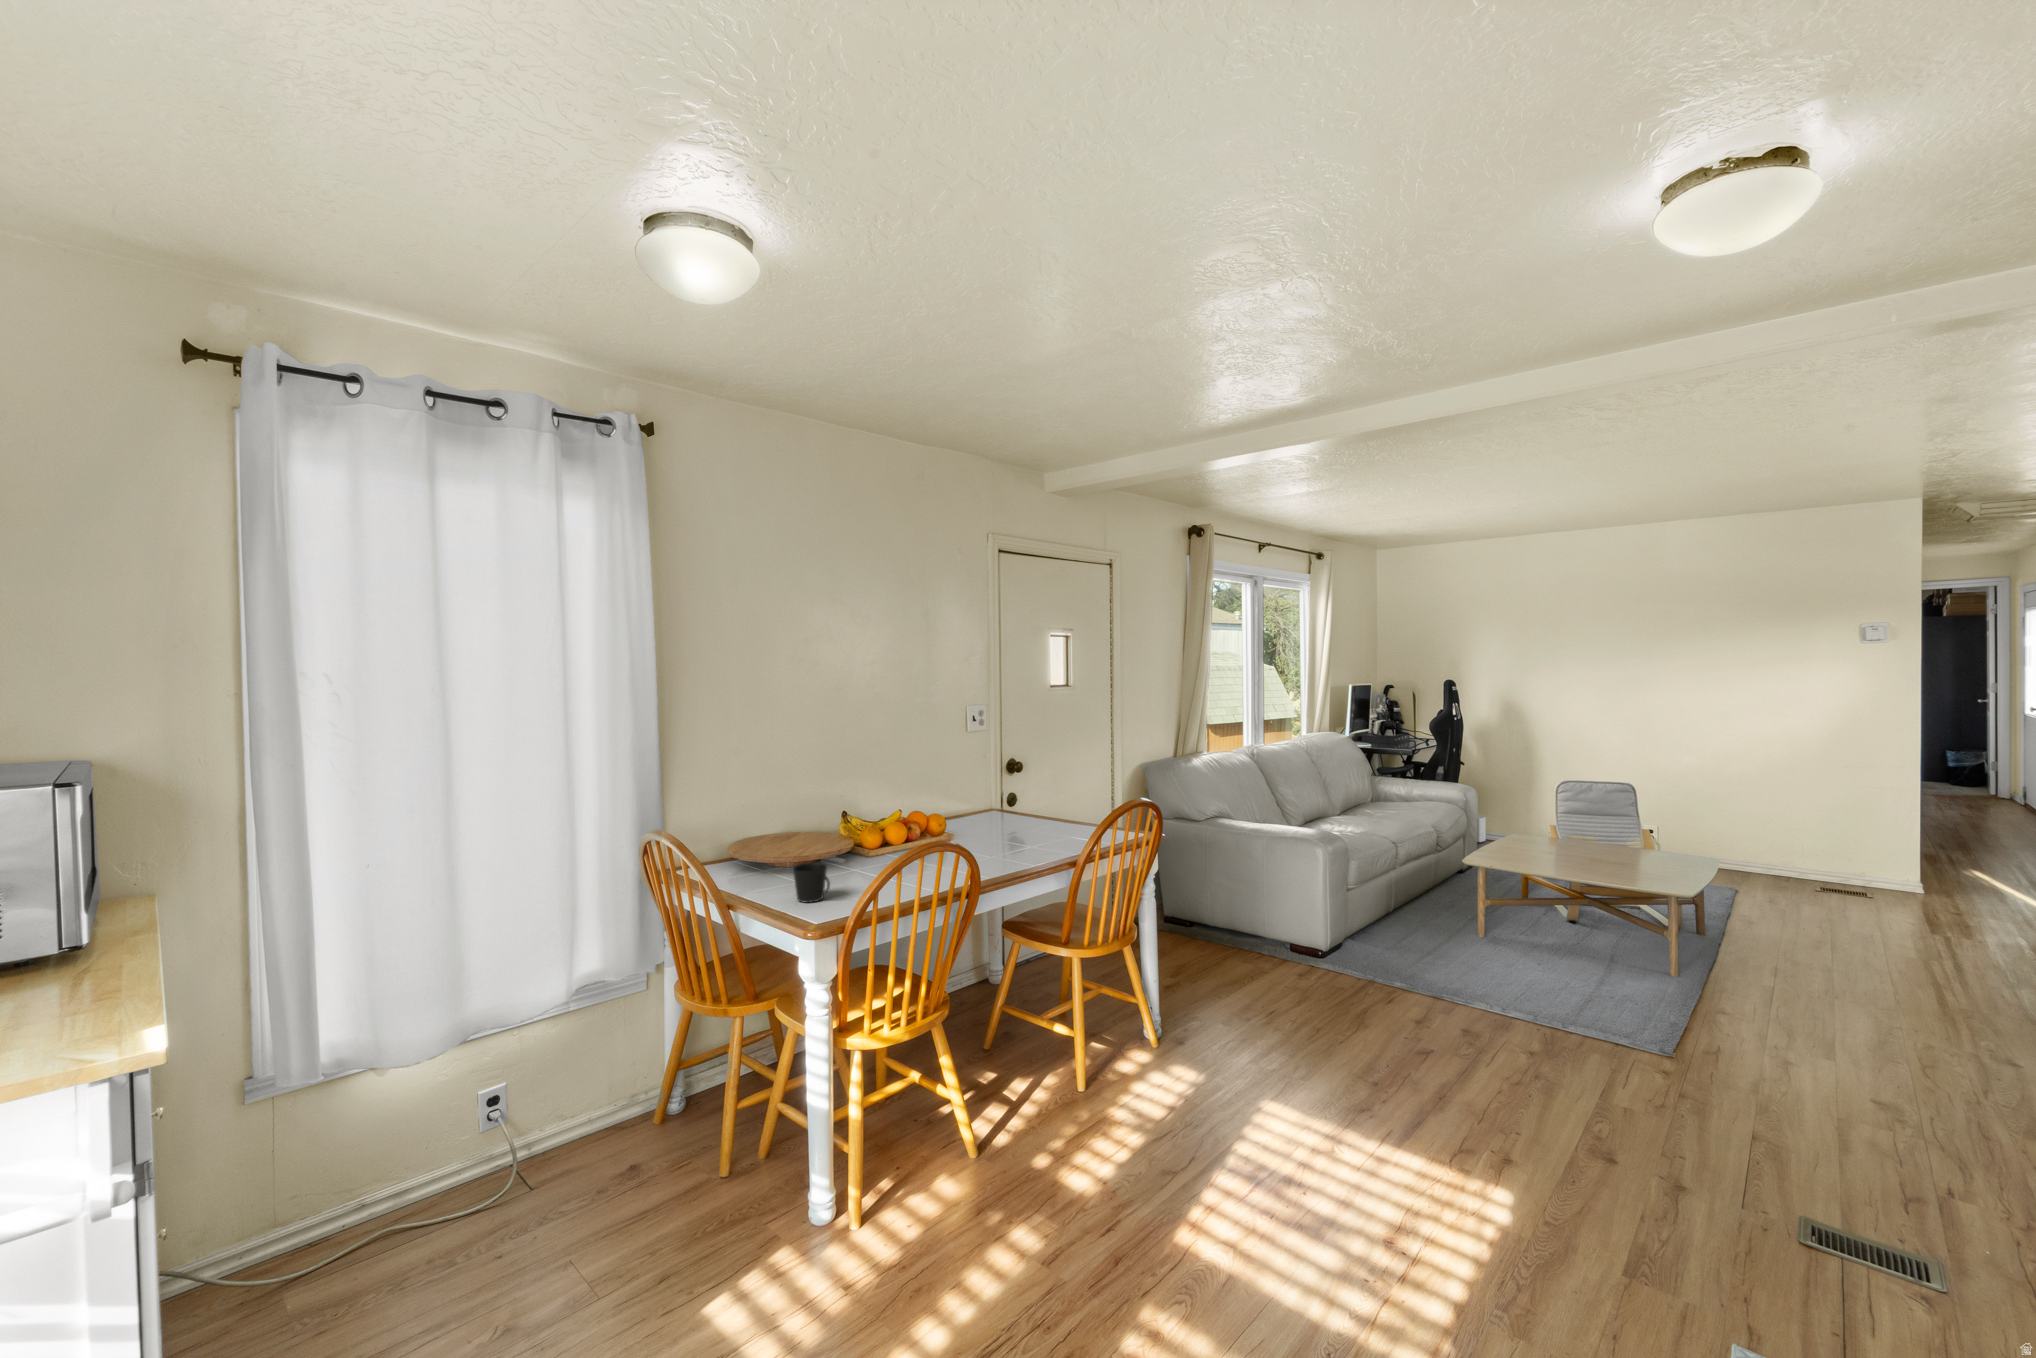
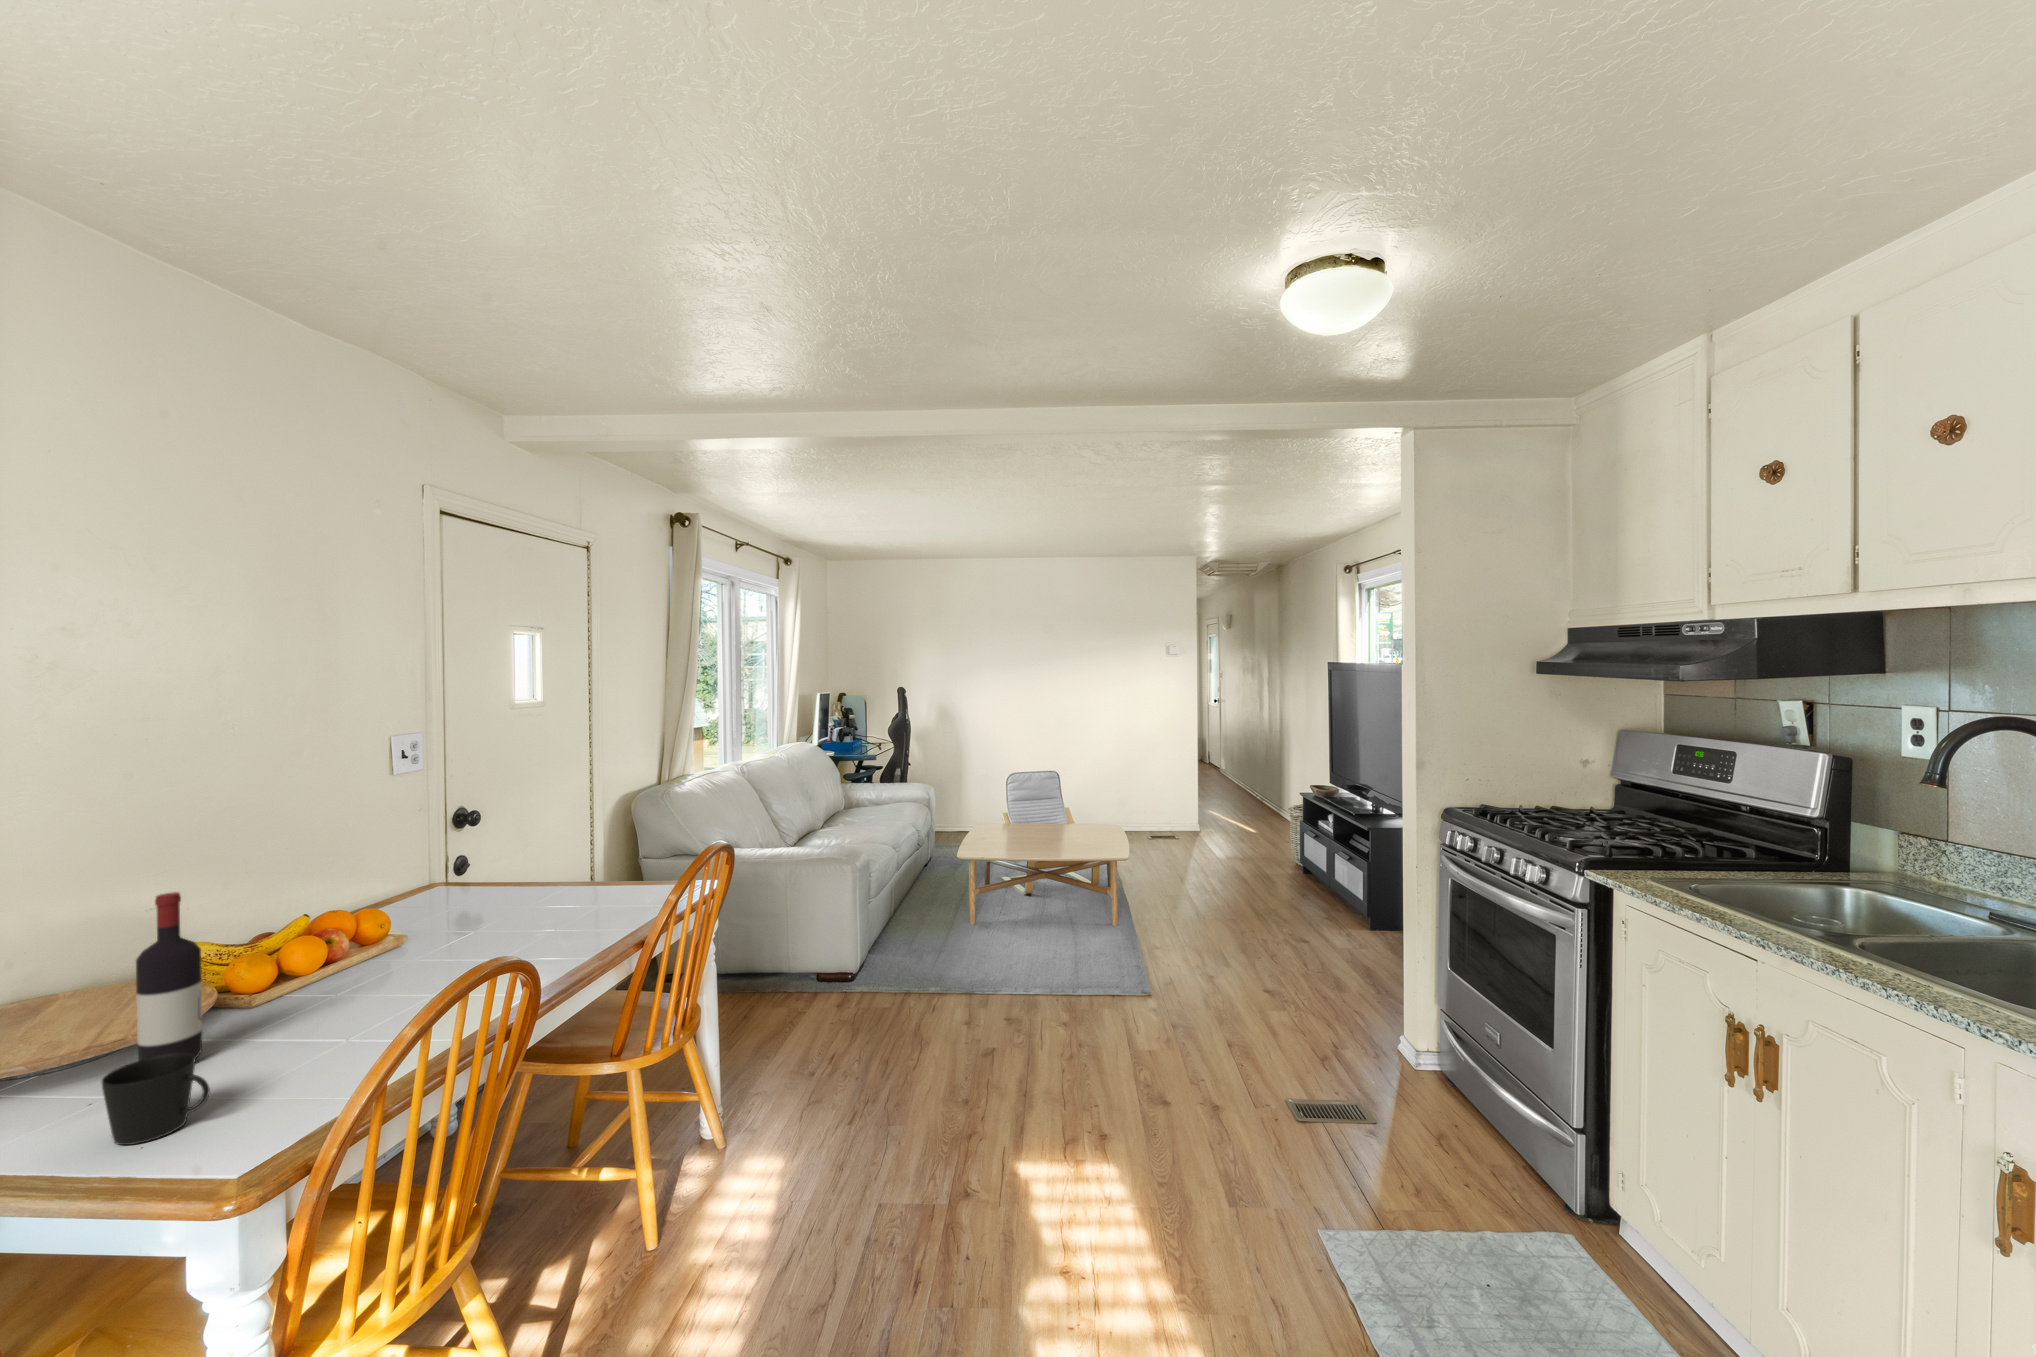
wine bottle: none [818,783,843,877] -> present [136,892,202,1060]

